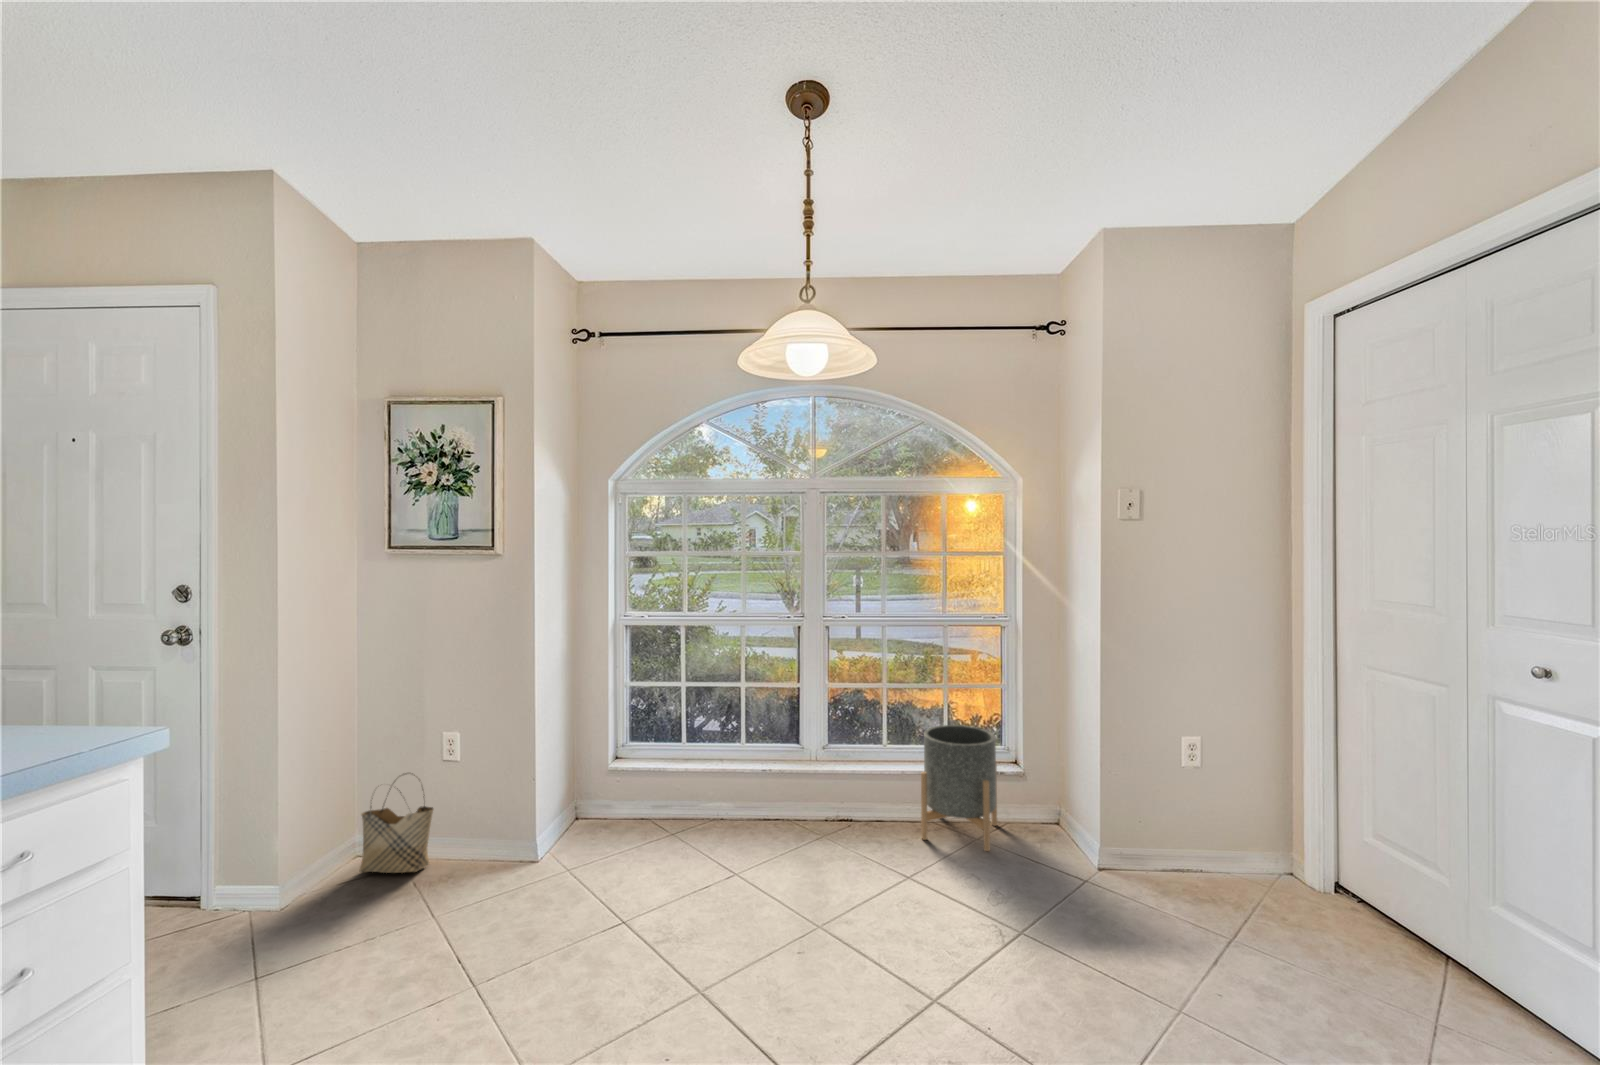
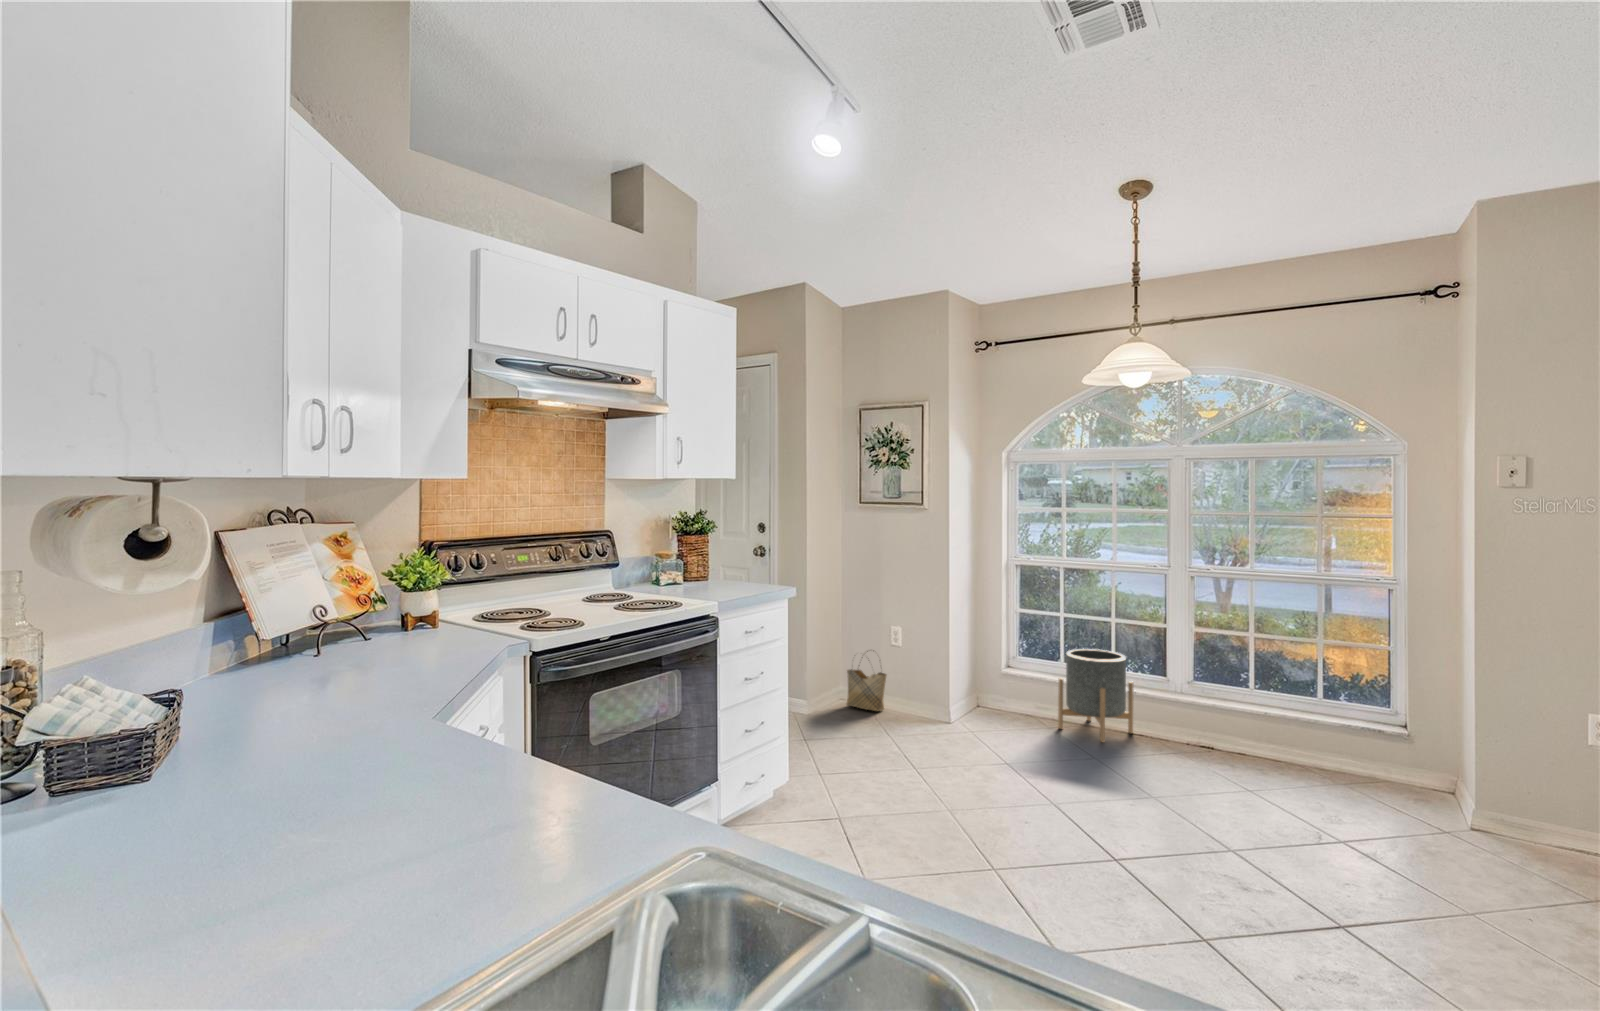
planter: present [921,725,997,851] -> present [1058,649,1133,742]

